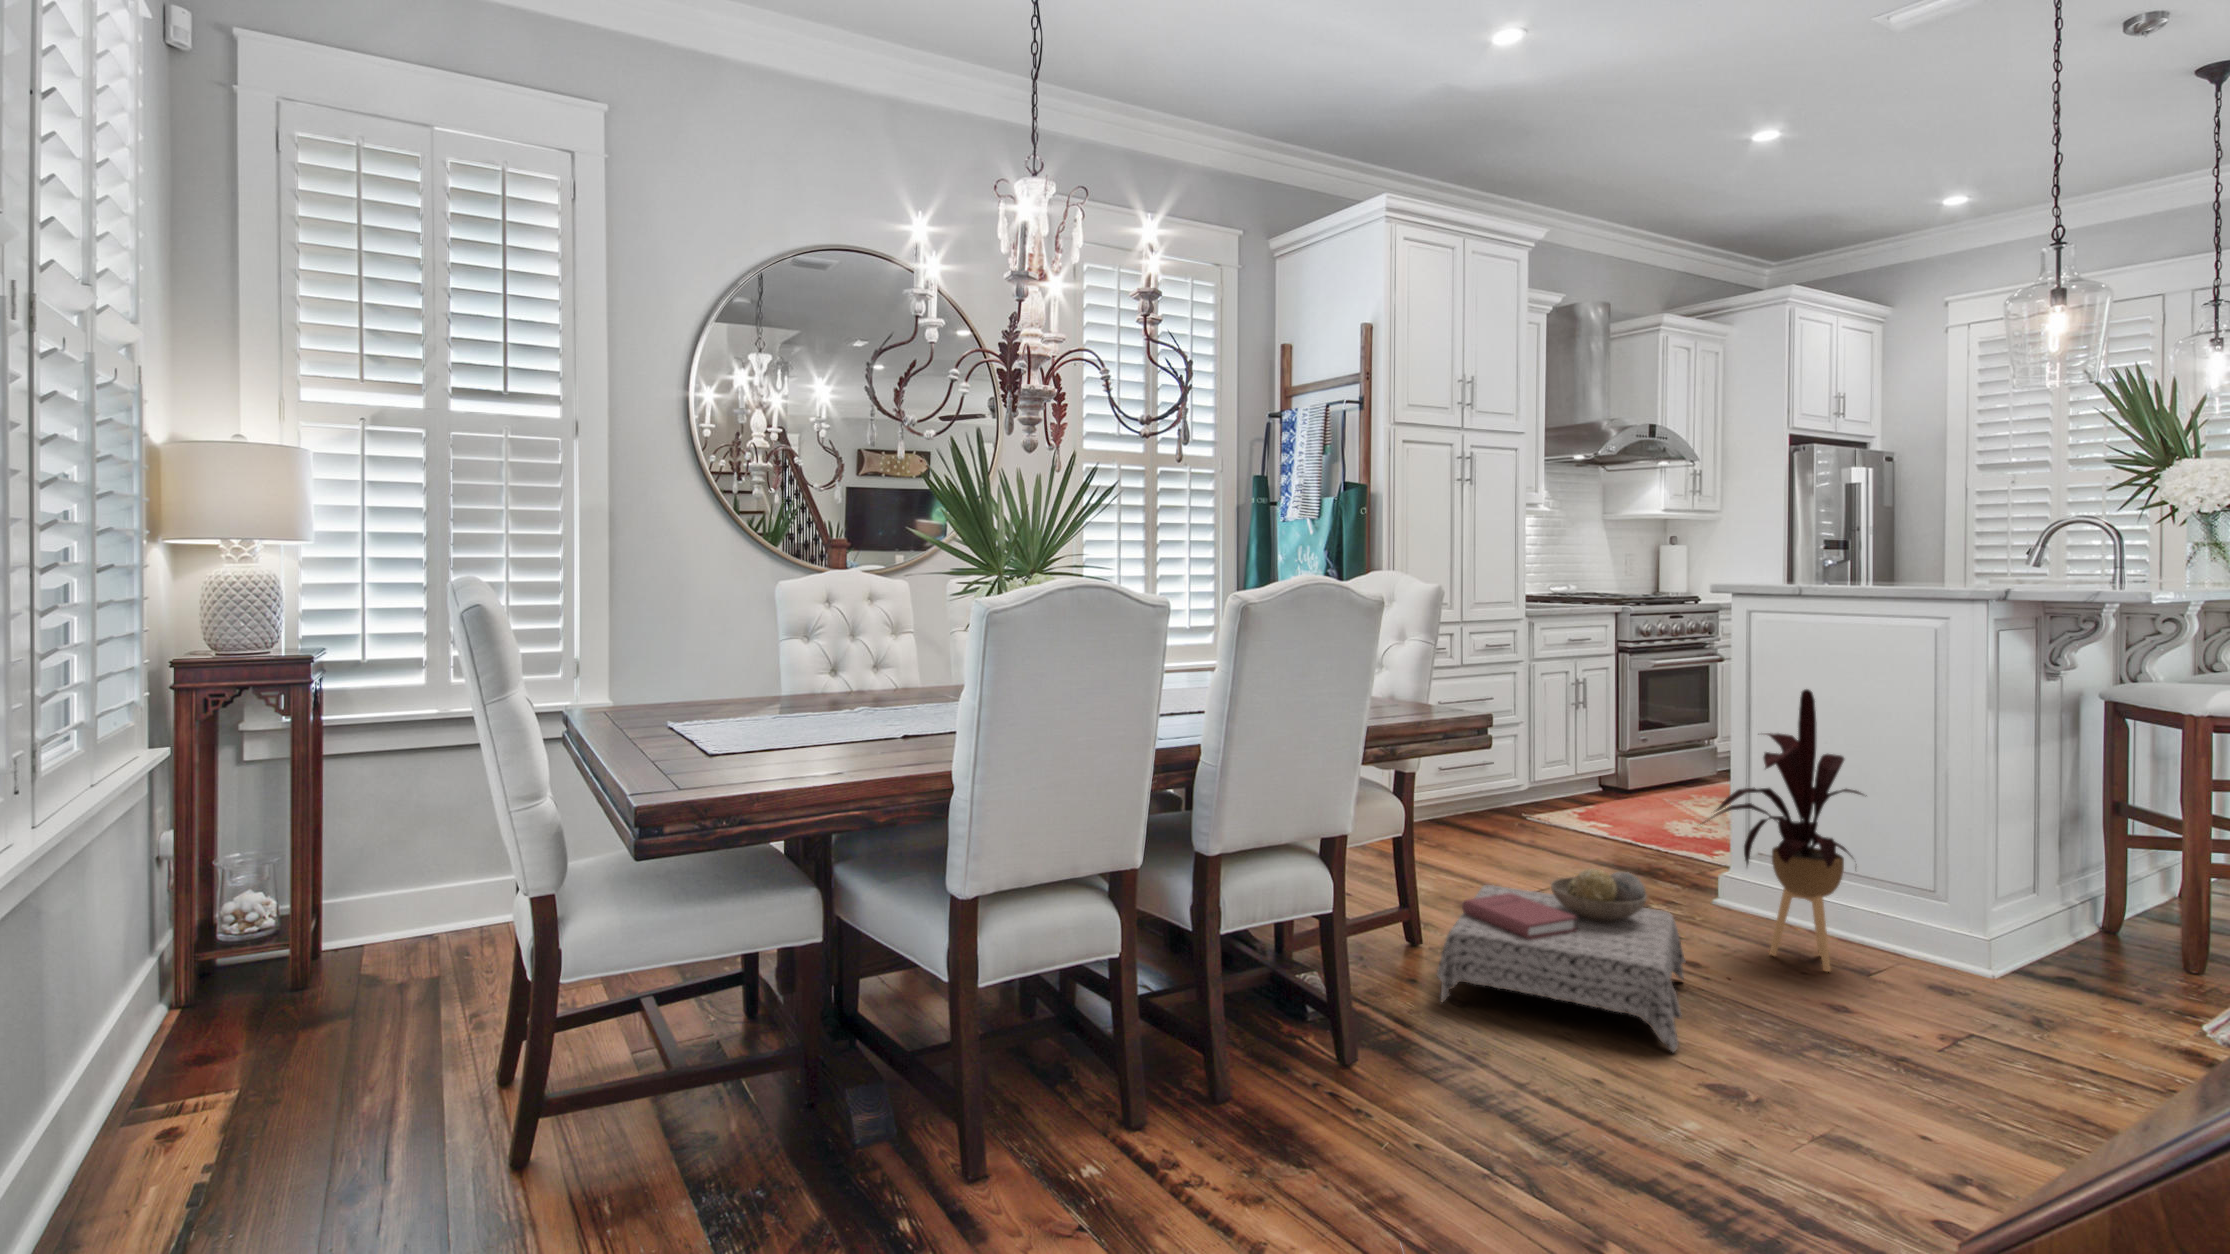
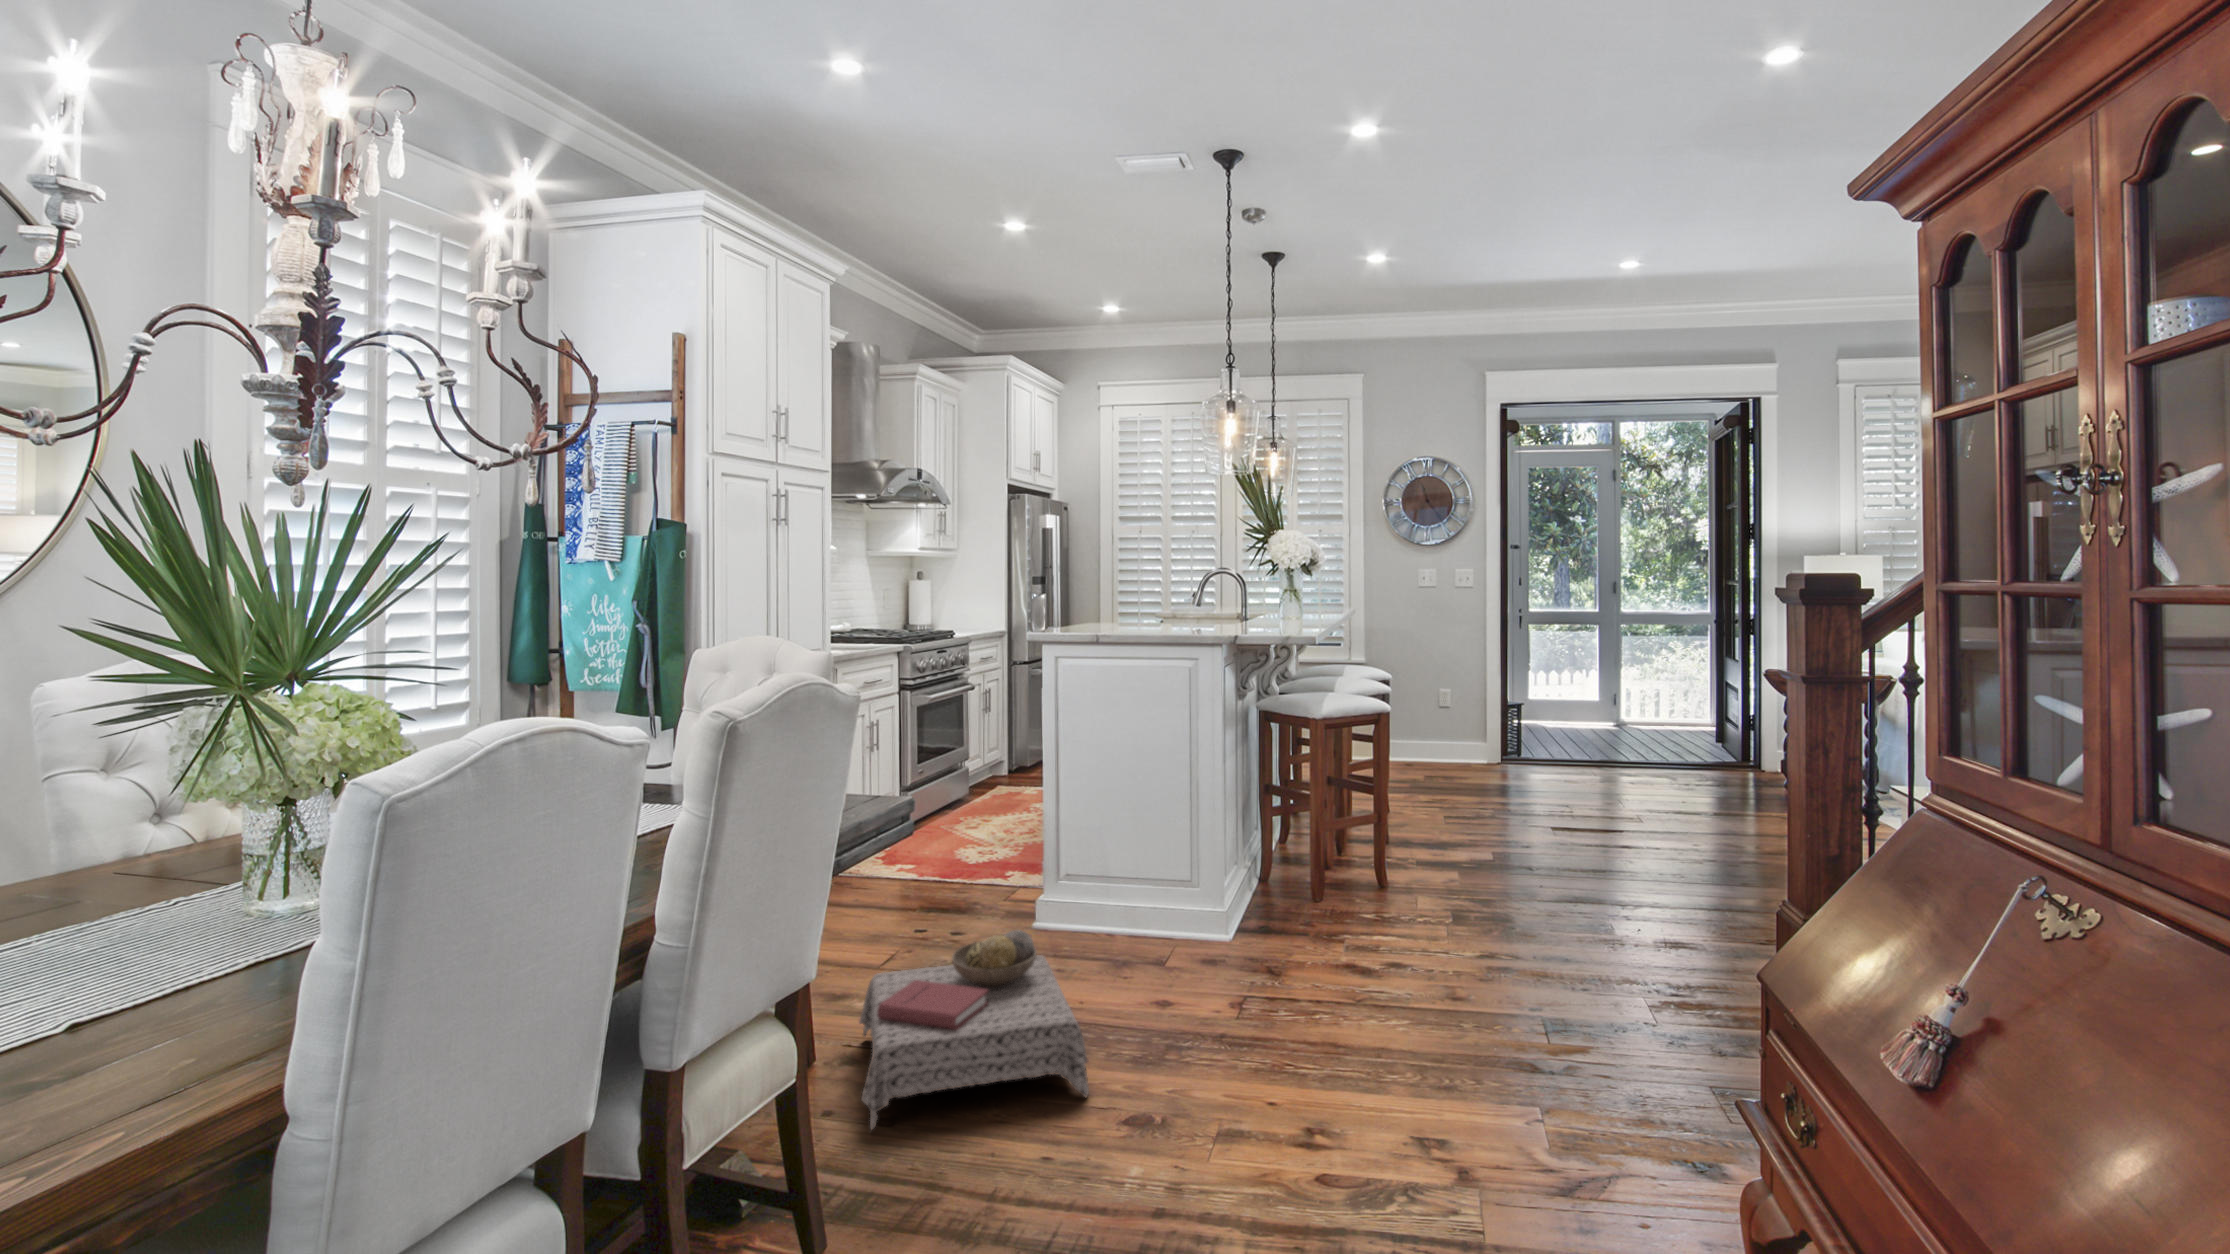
house plant: present [1710,689,1863,972] -> none [1039,731,1164,967]

